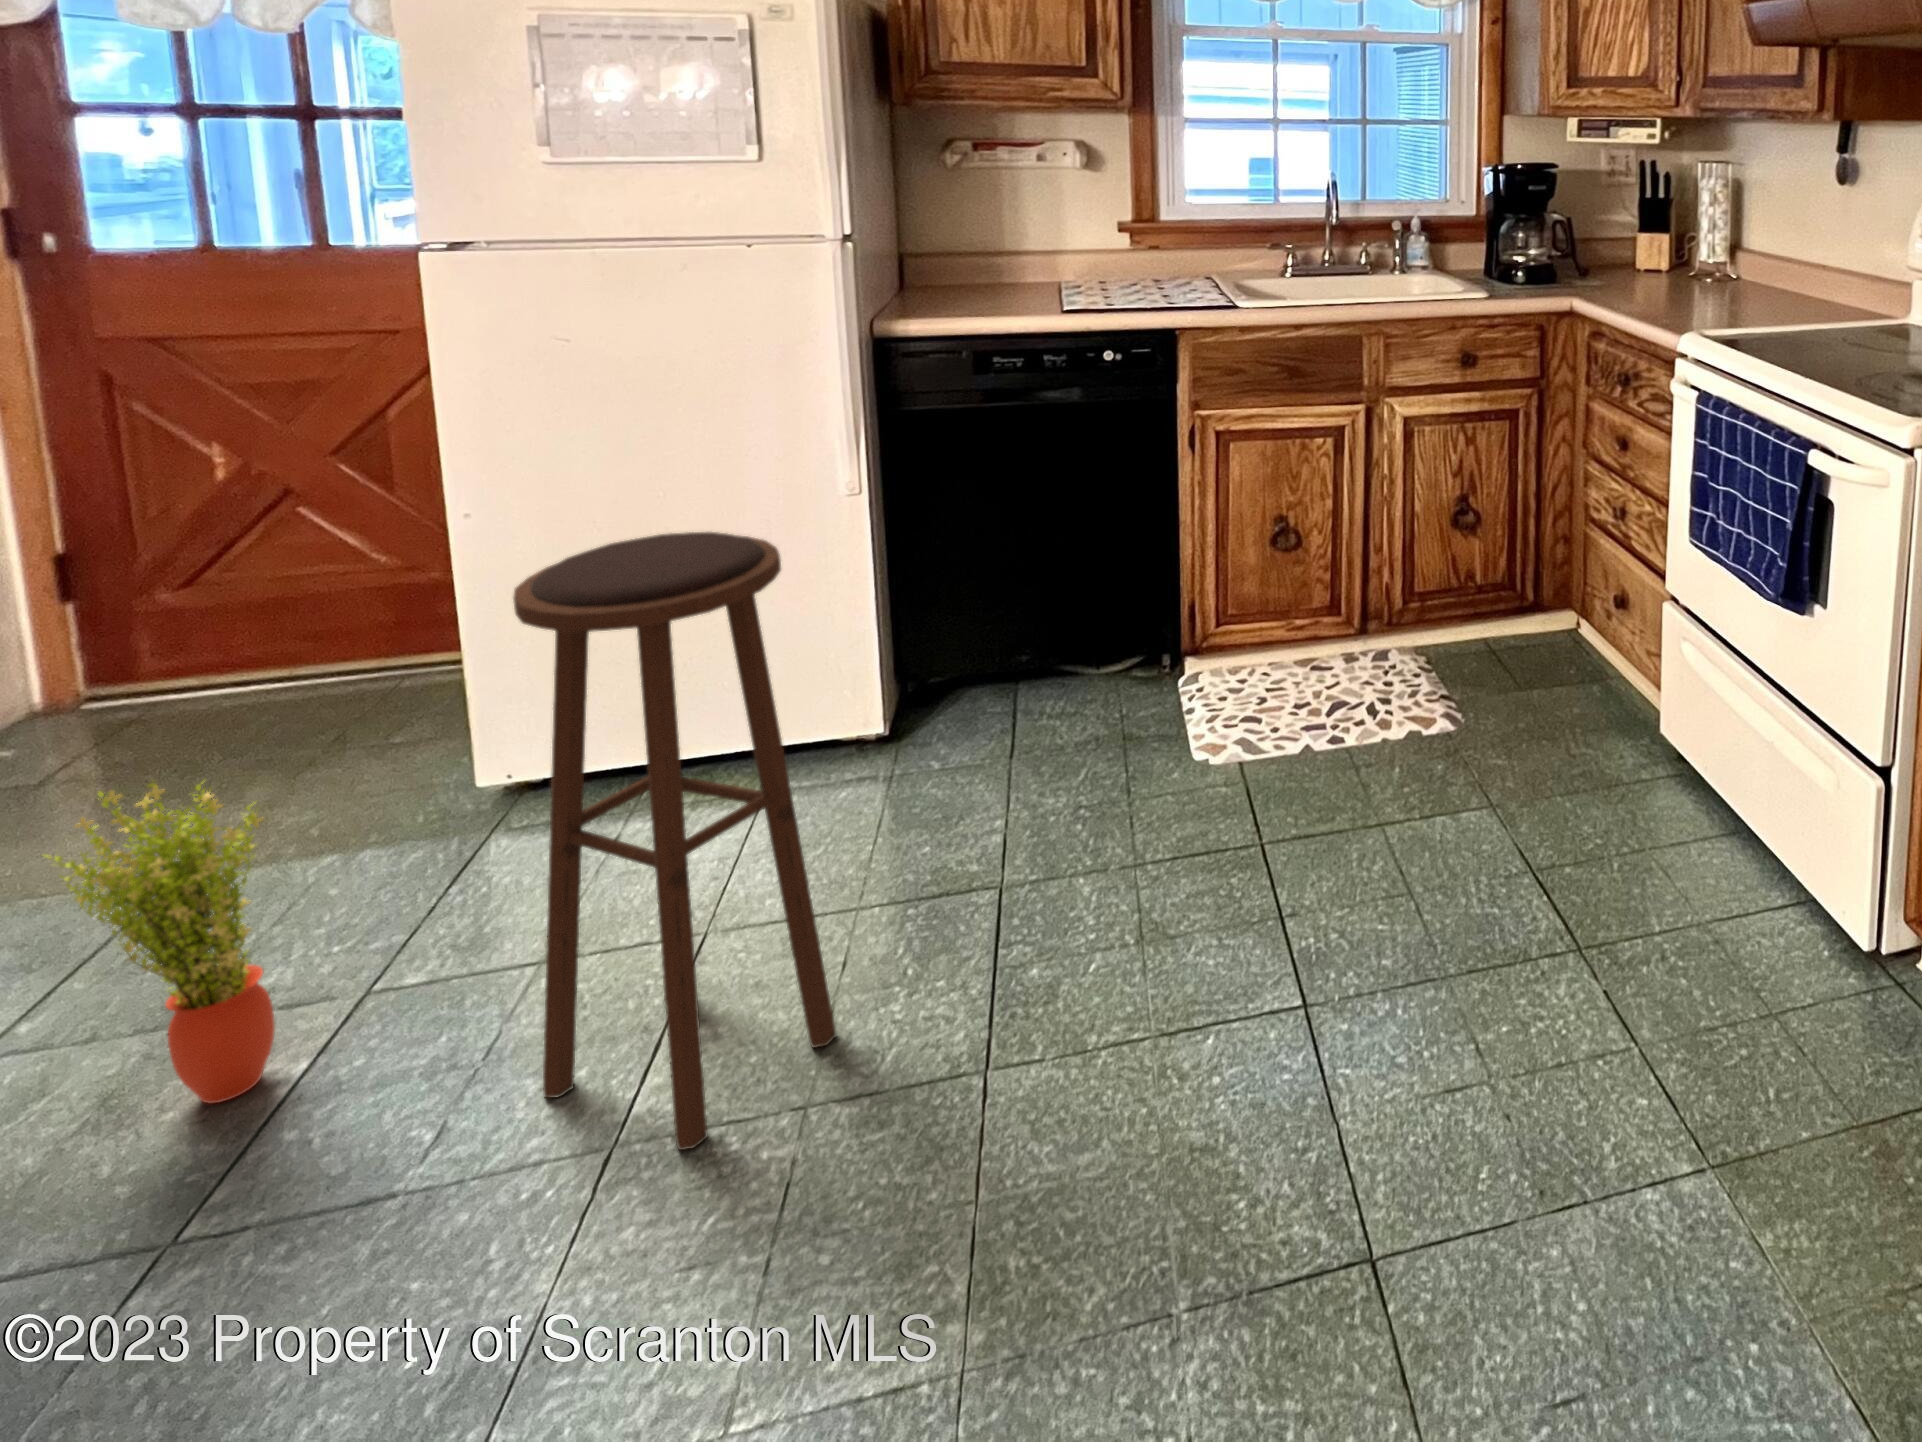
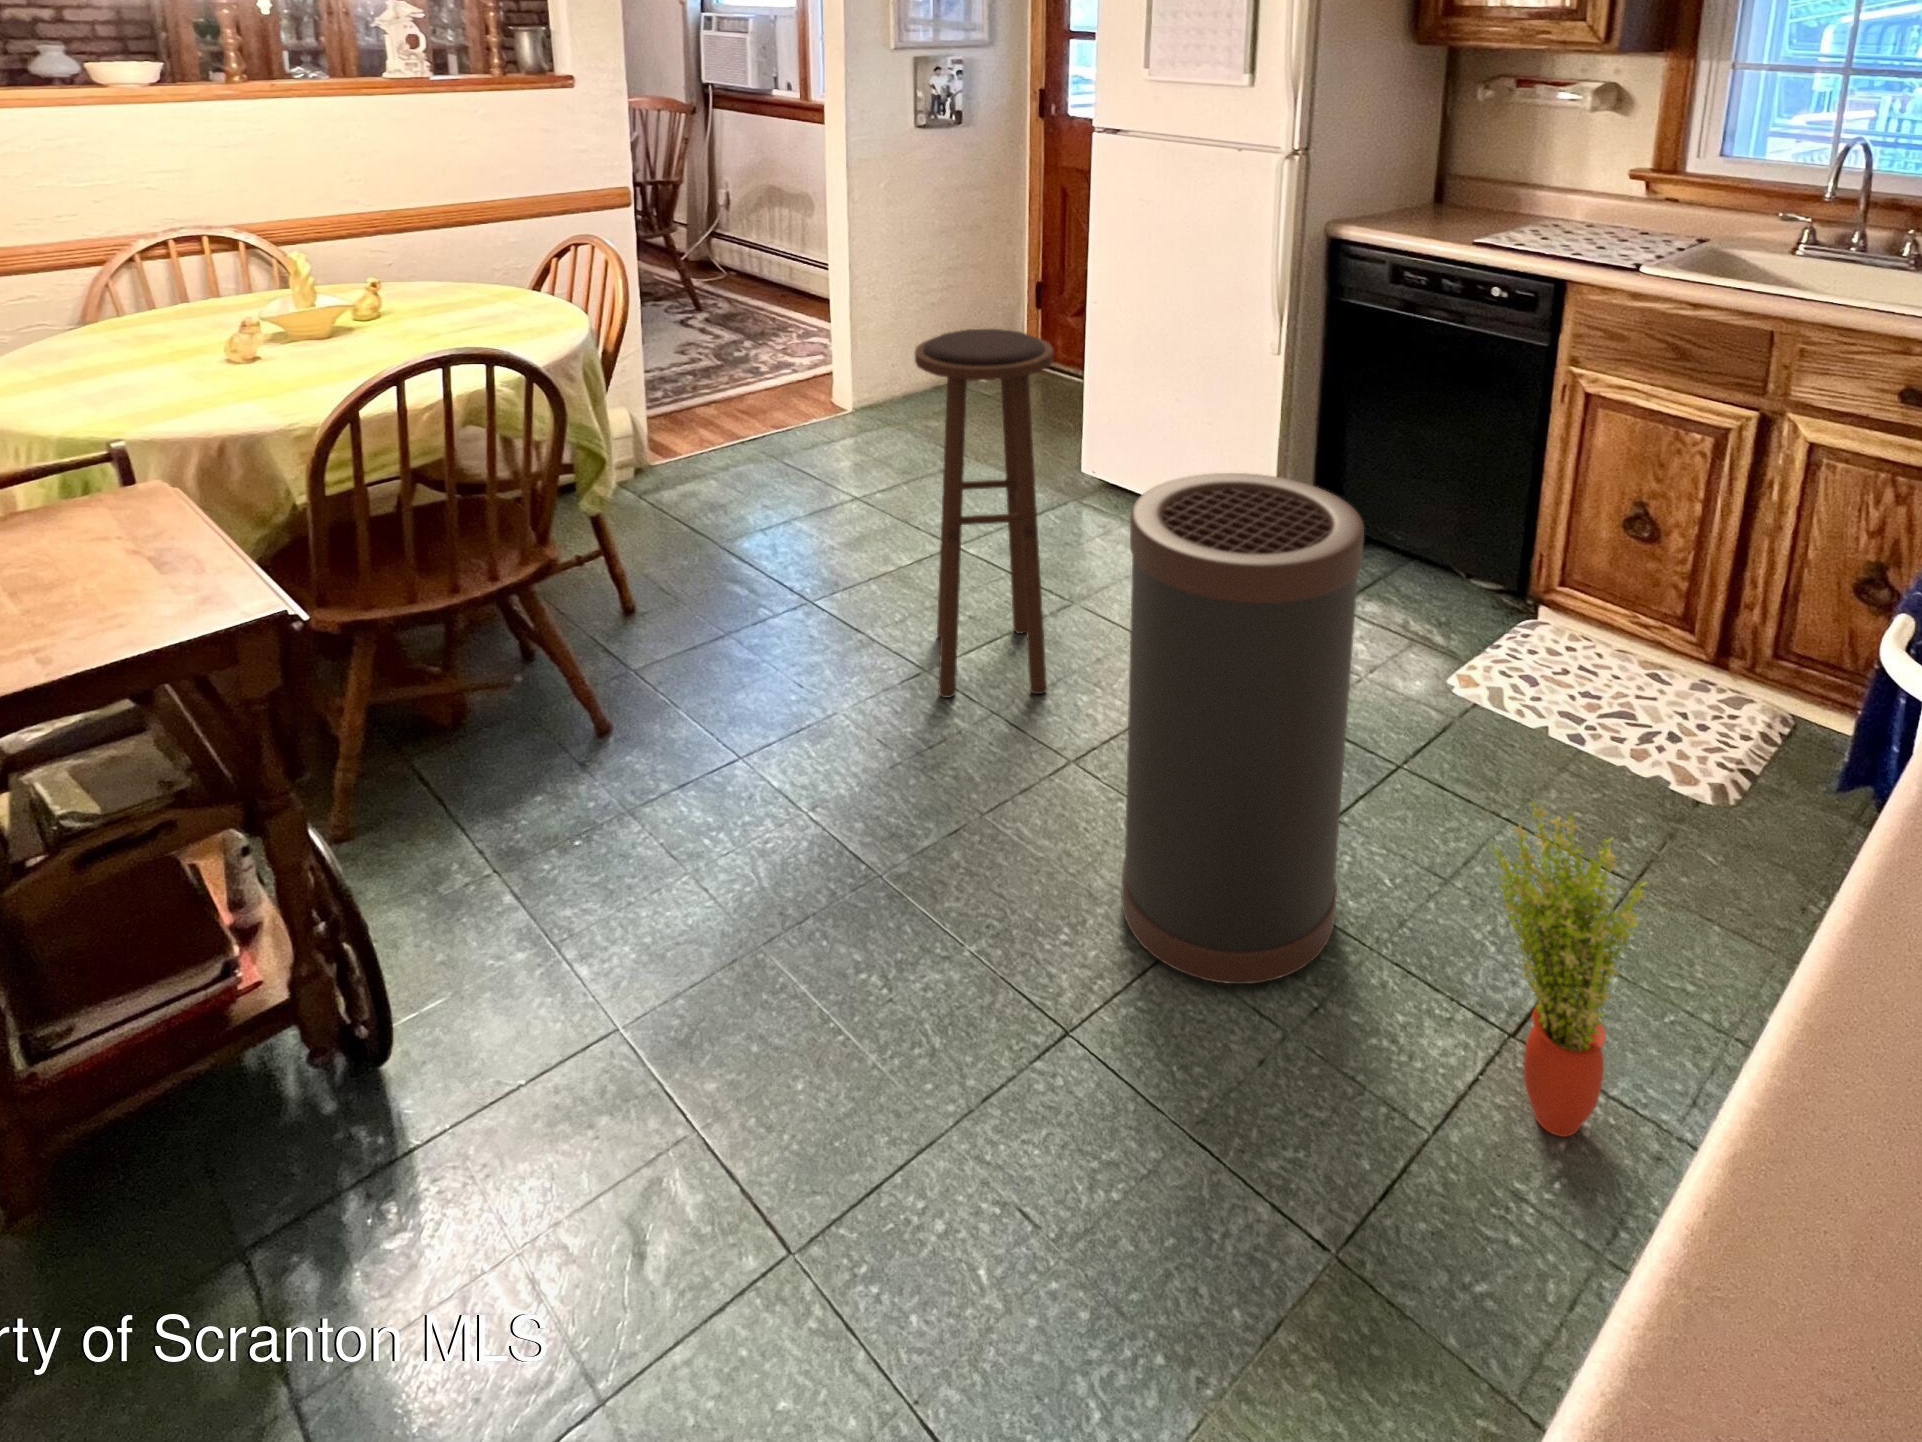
trash can: none [1193,548,1450,1136] -> present [1121,473,1364,984]
potted plant: present [45,779,275,1103] -> present [1490,801,1646,1137]

